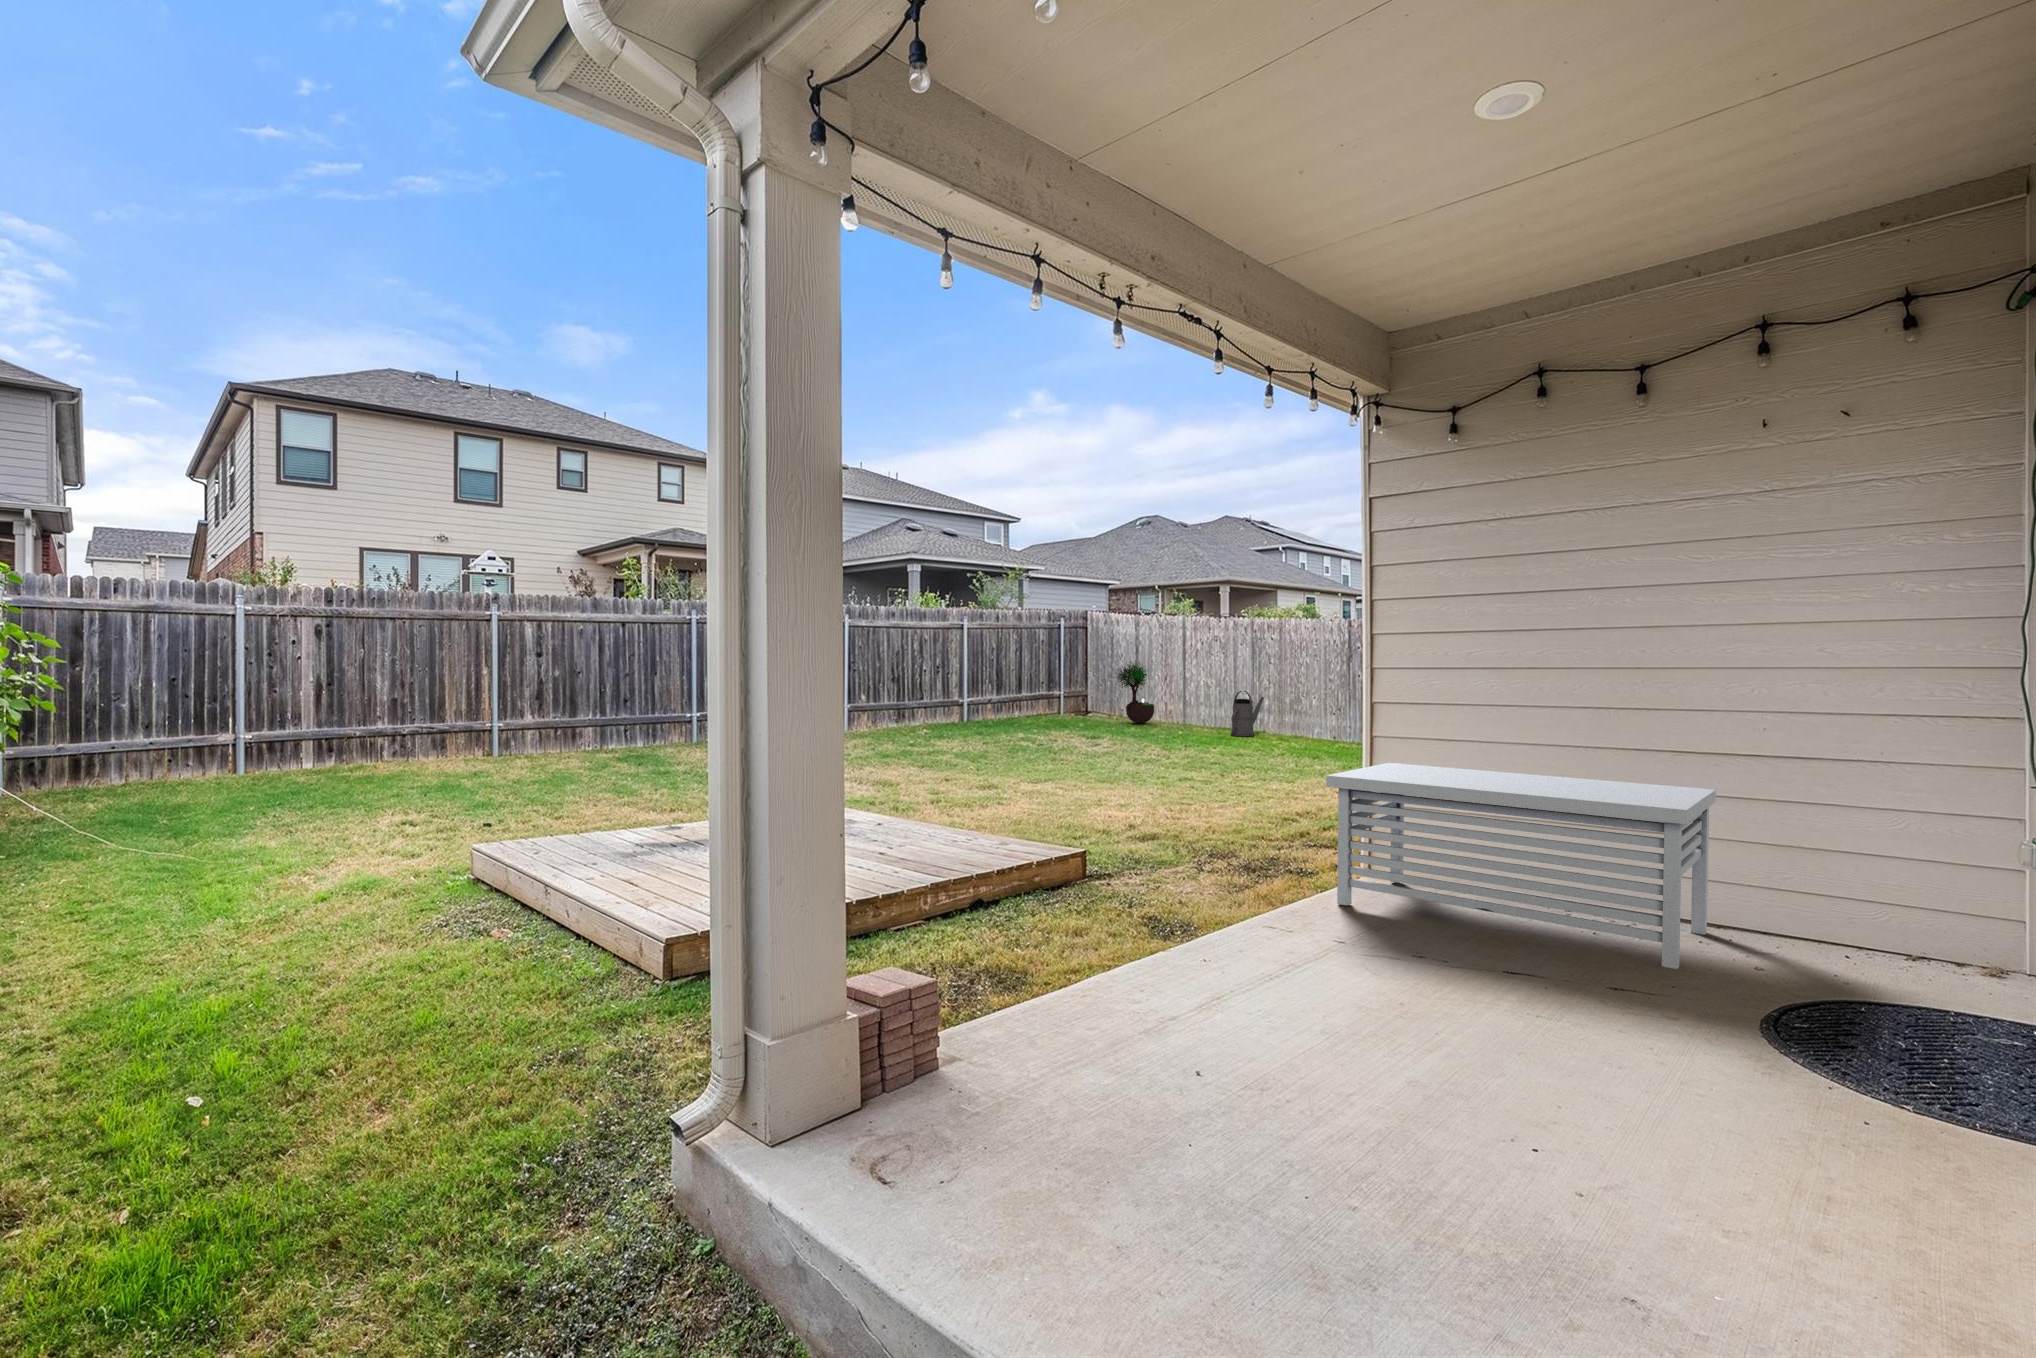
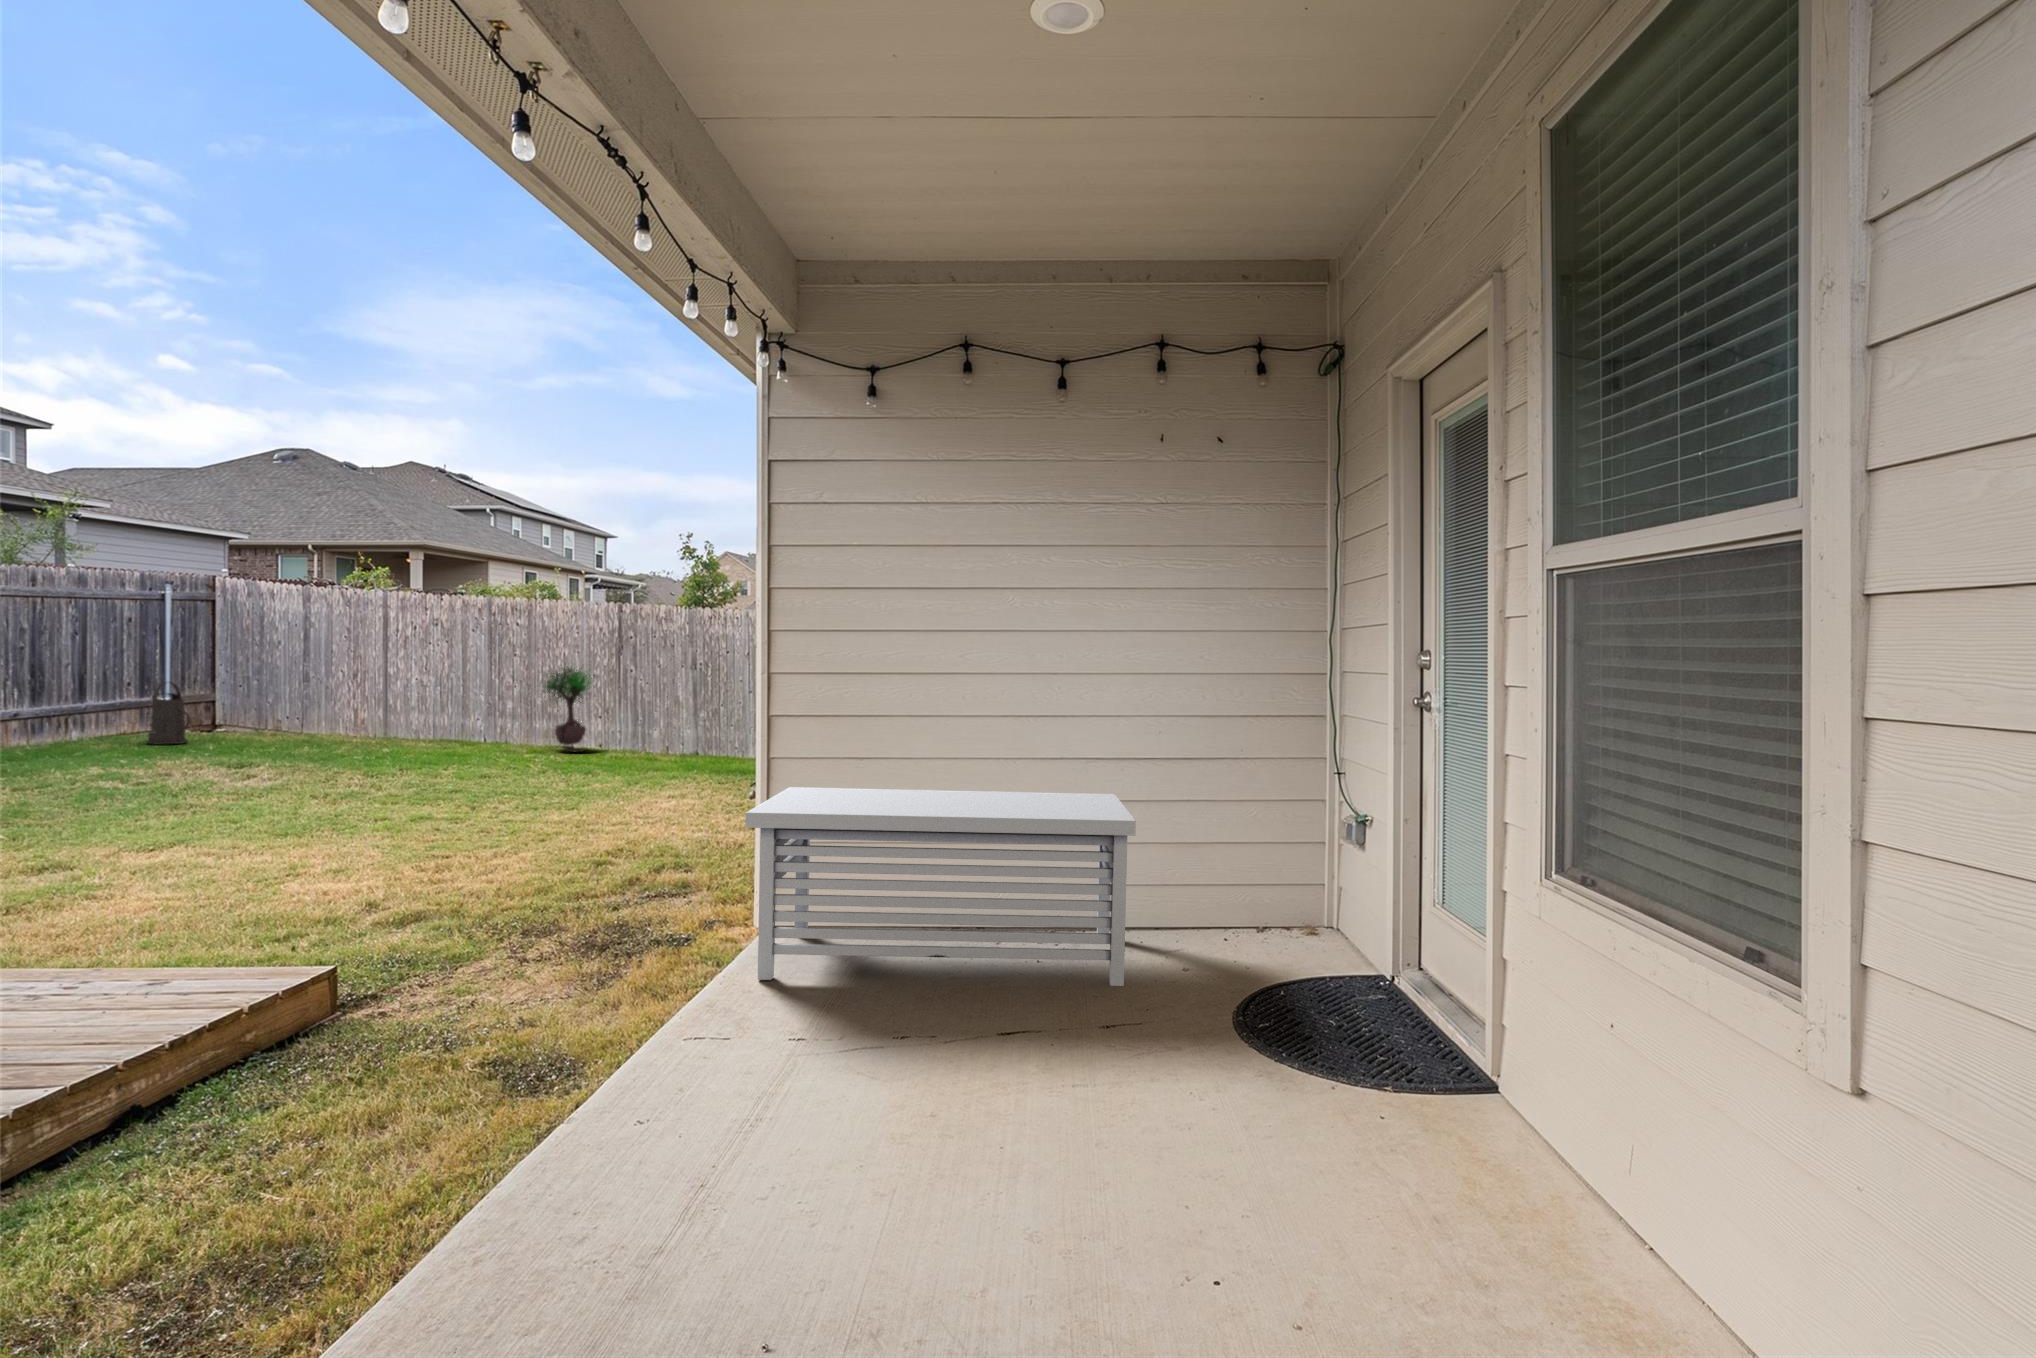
potted tree: present [1117,662,1154,724] -> present [542,666,594,753]
watering can: present [1231,691,1264,736] -> present [147,682,191,744]

